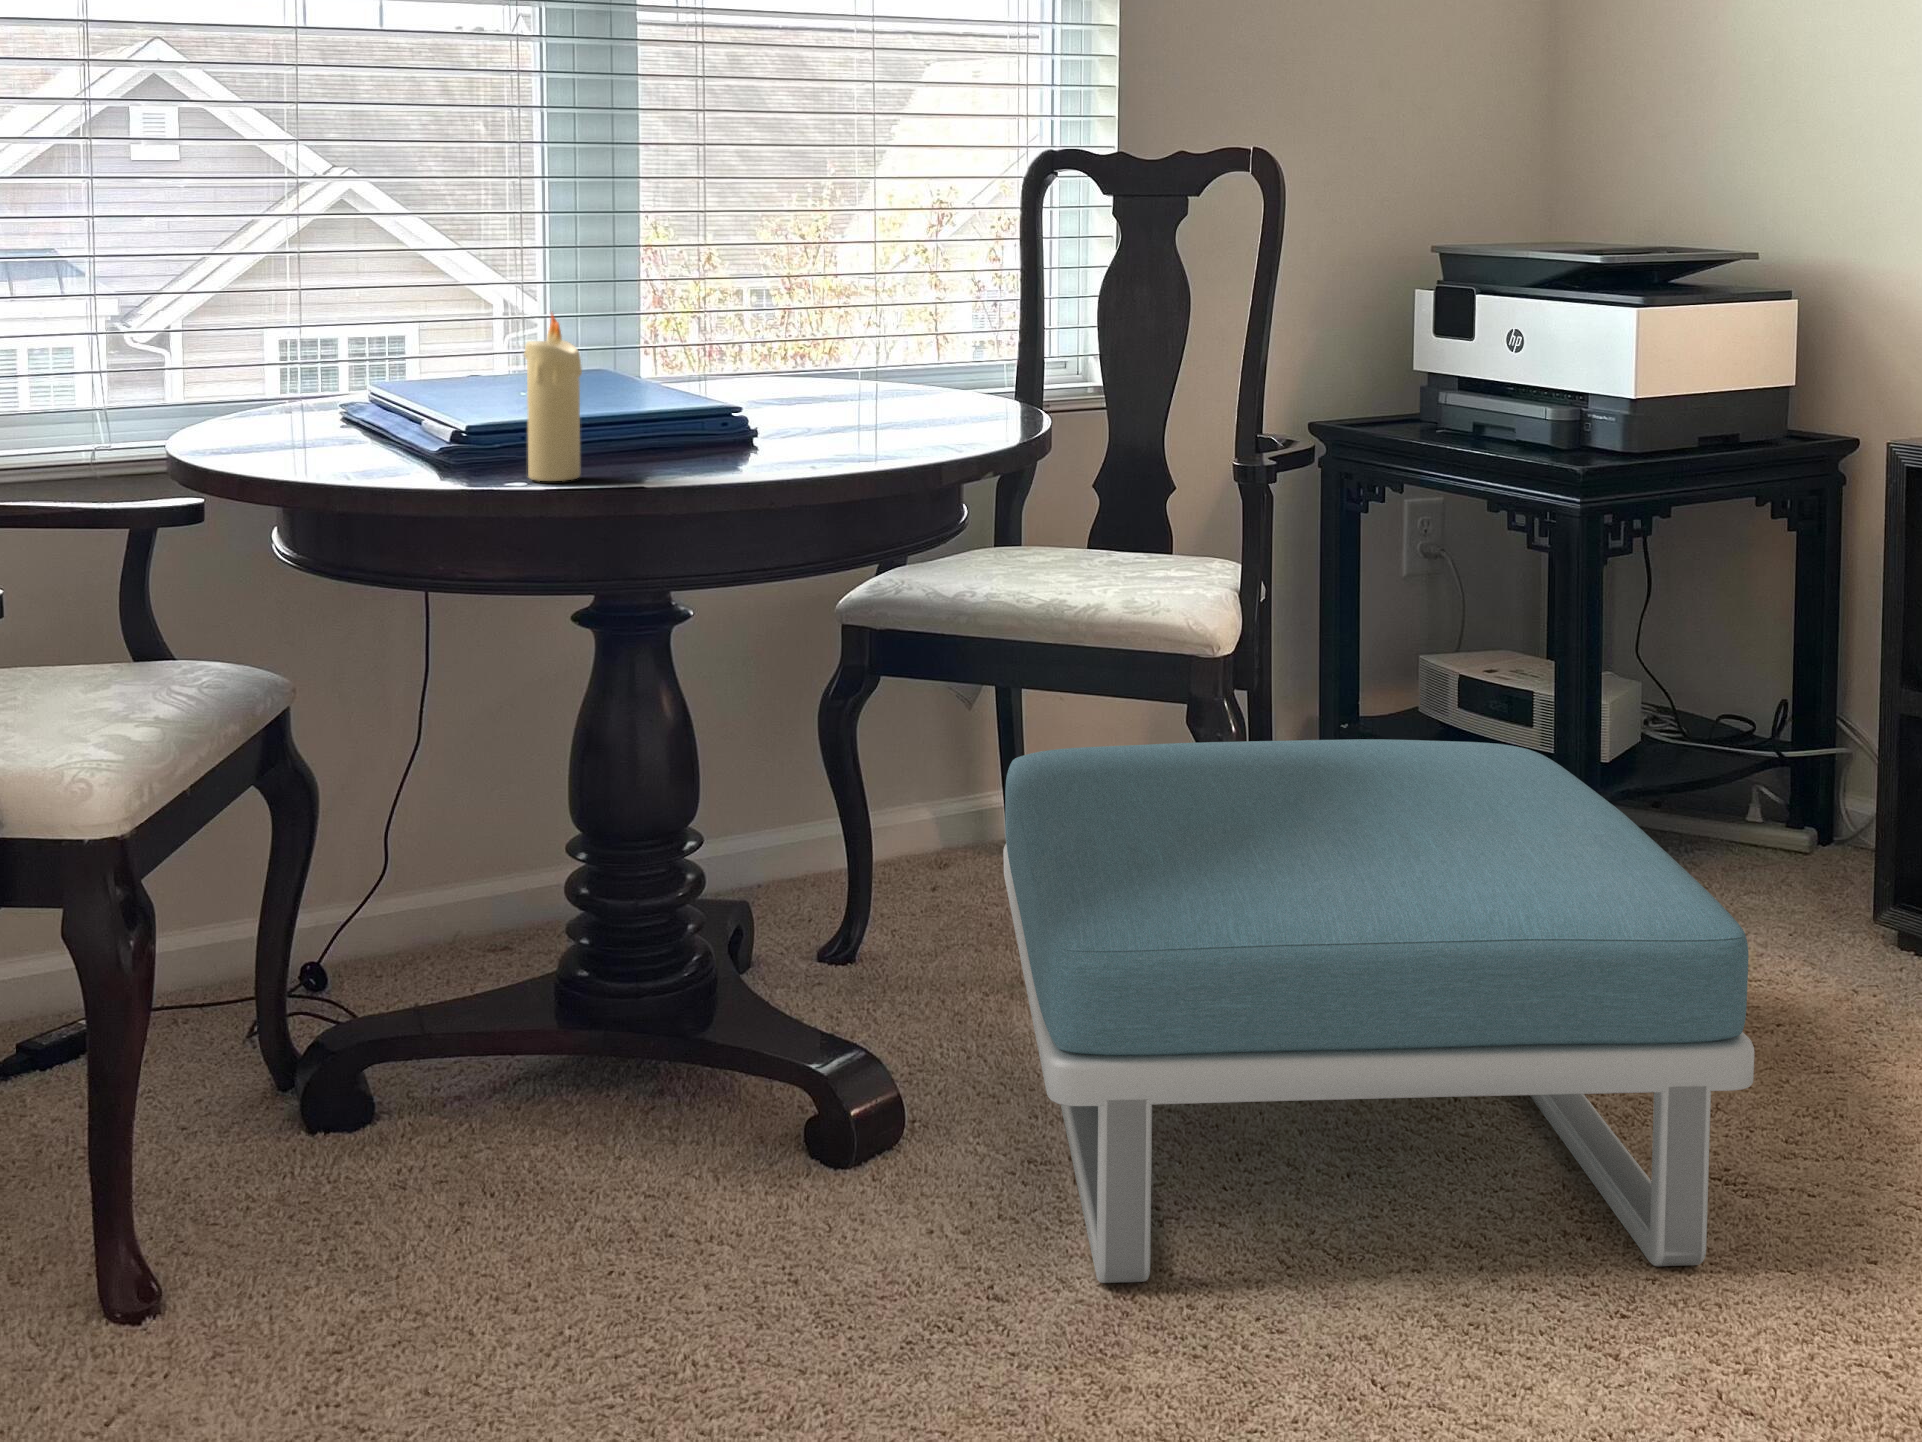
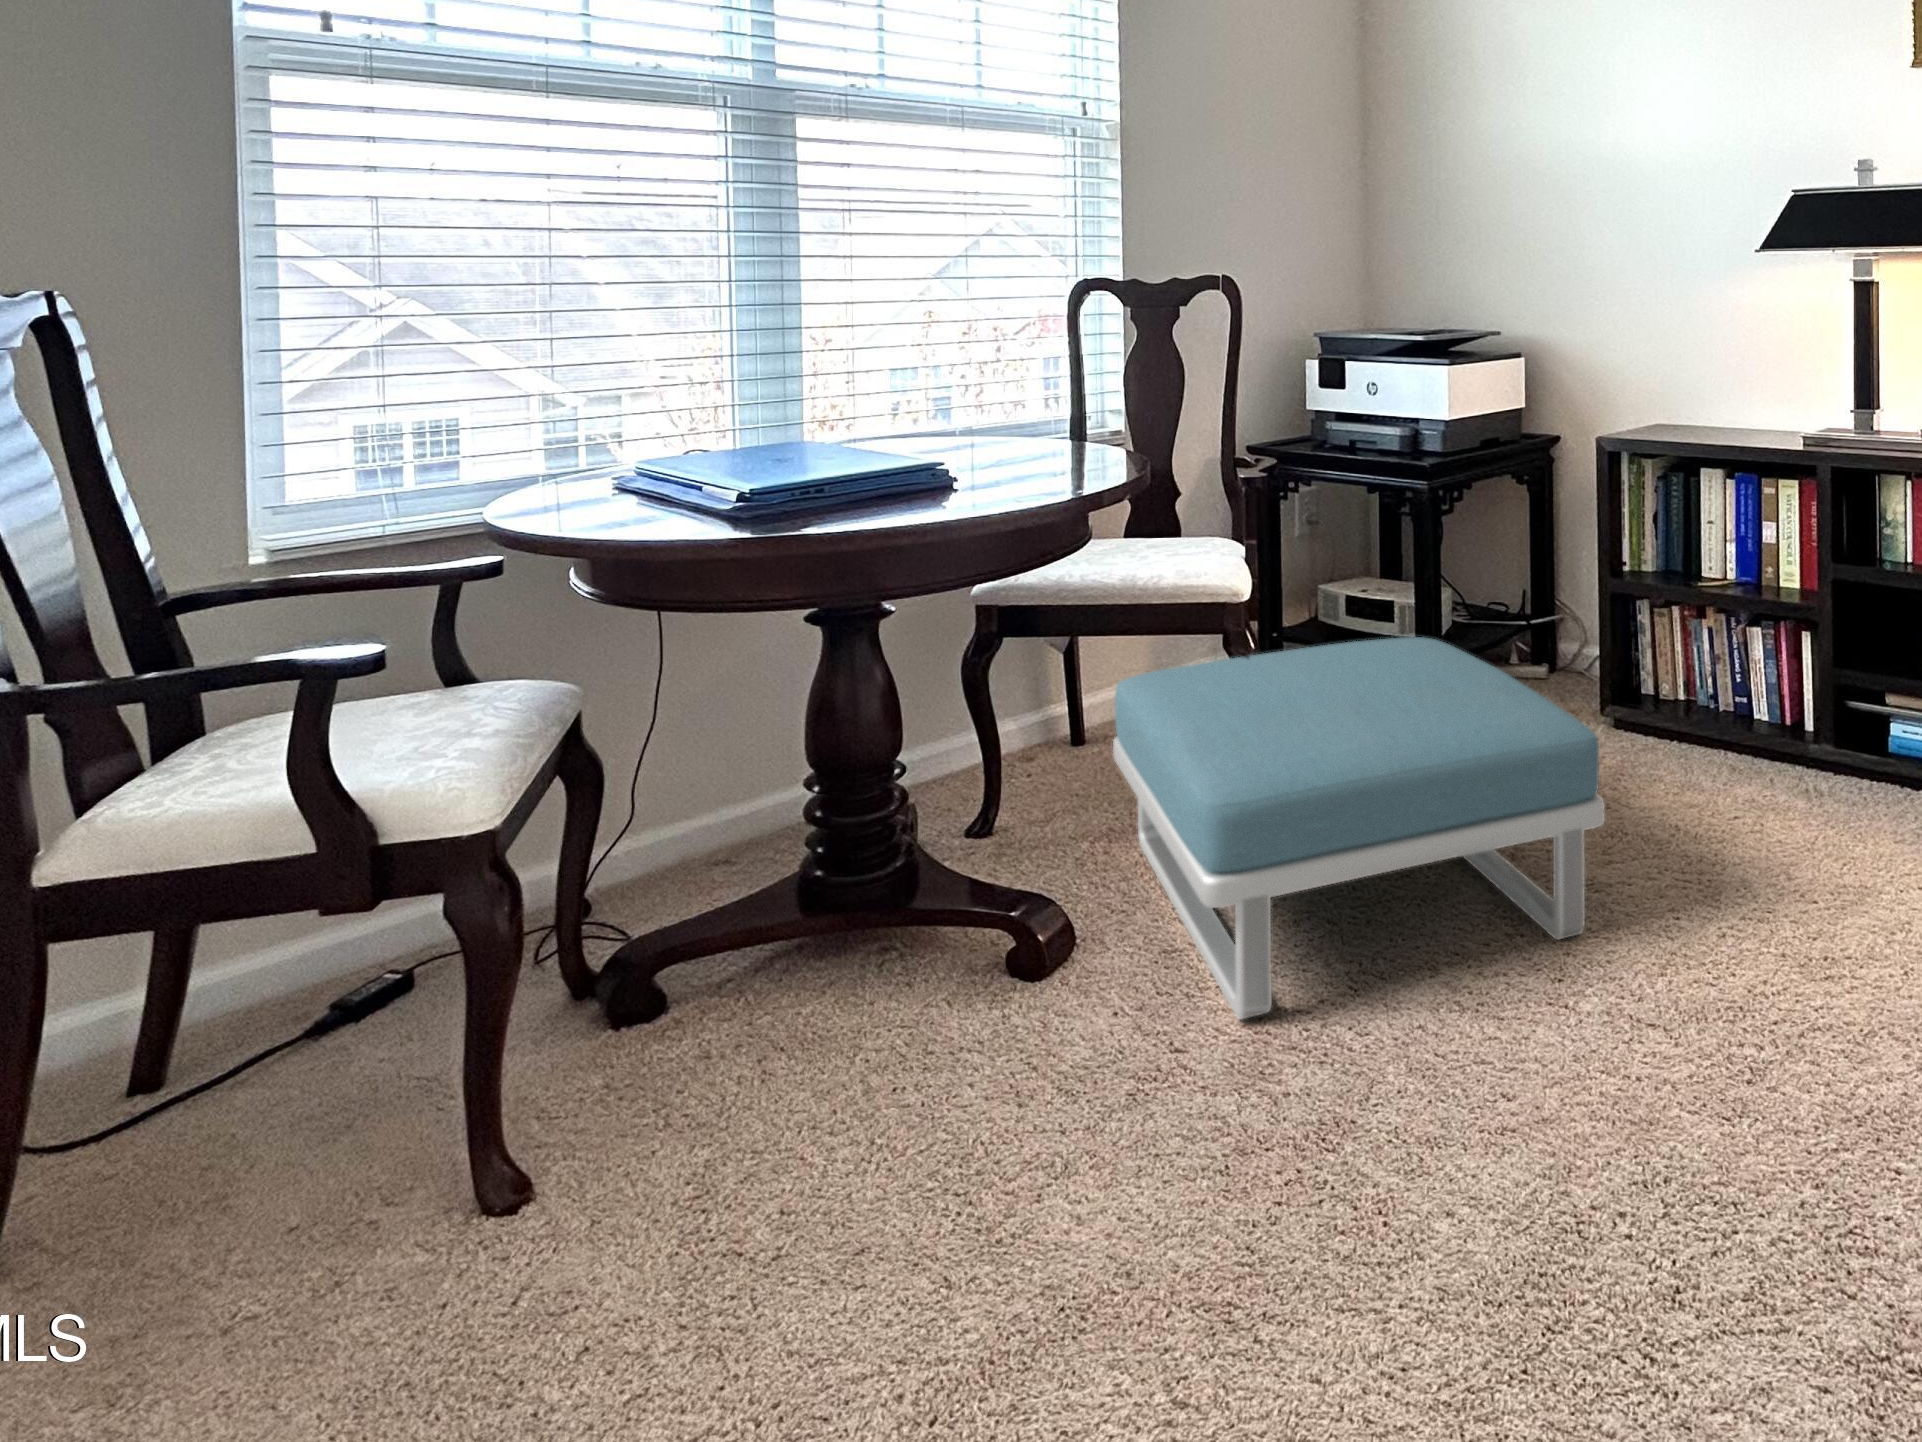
candle: present [524,313,582,481] -> none [816,409,860,529]

